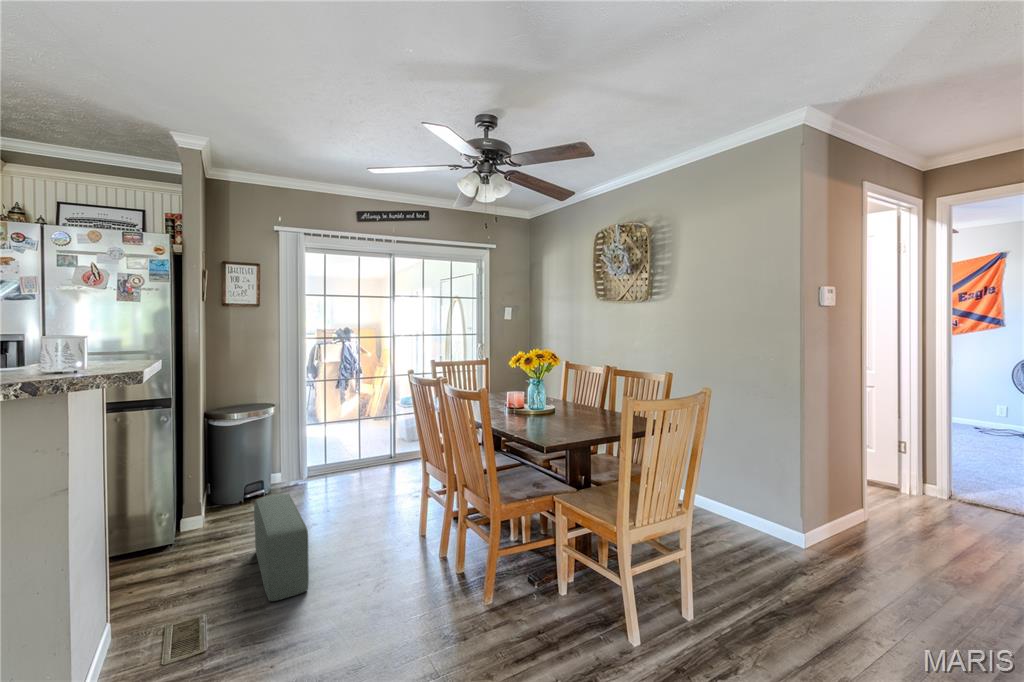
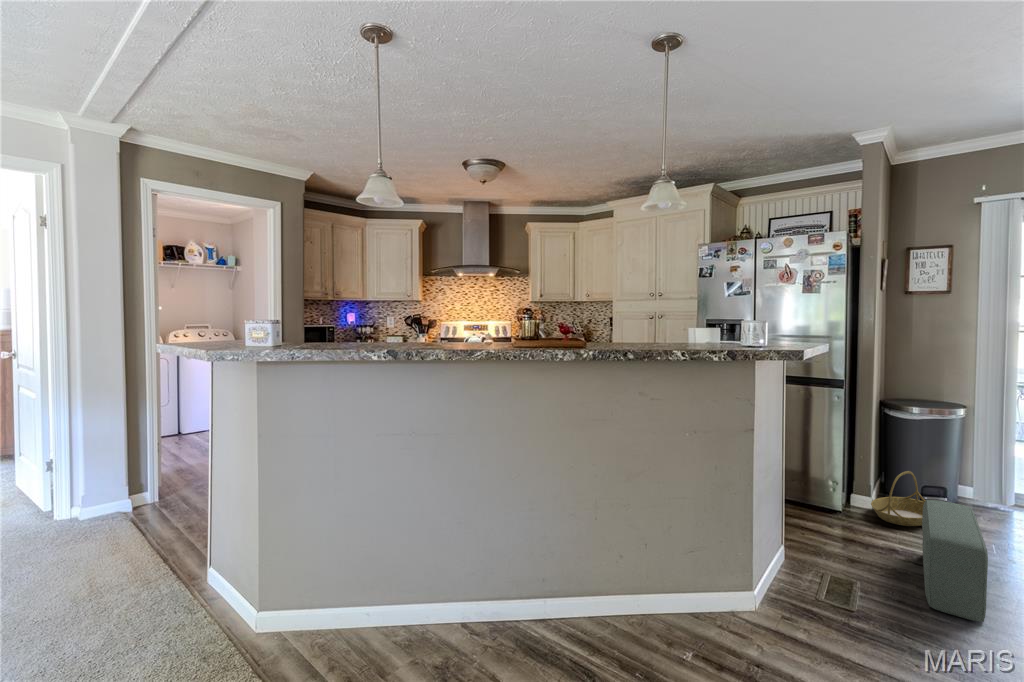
basket: none [203,476,260,533] -> present [871,471,926,526]

